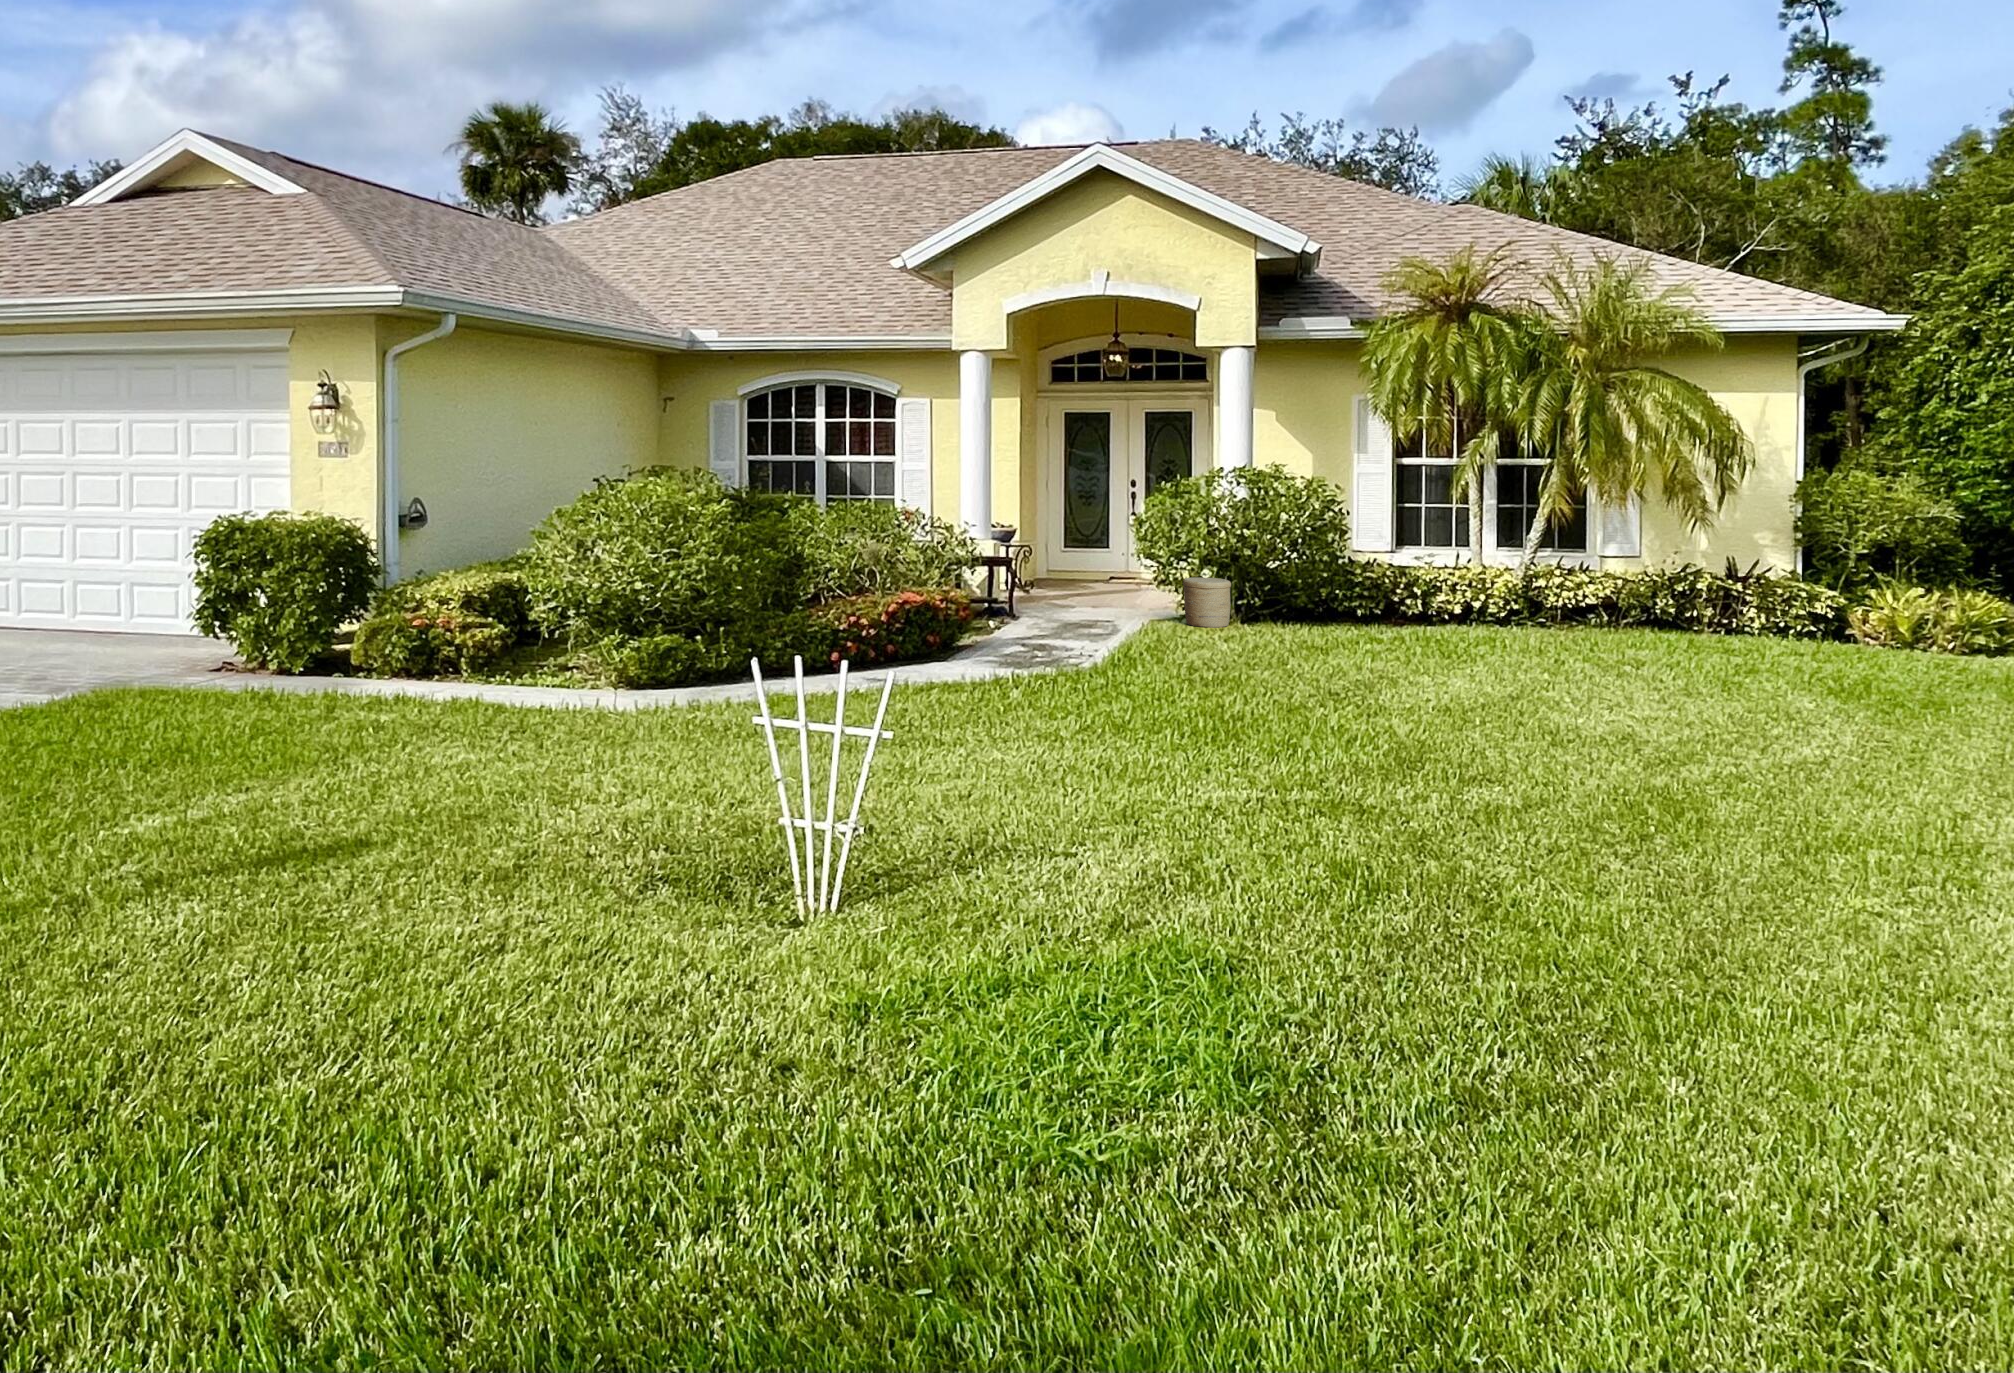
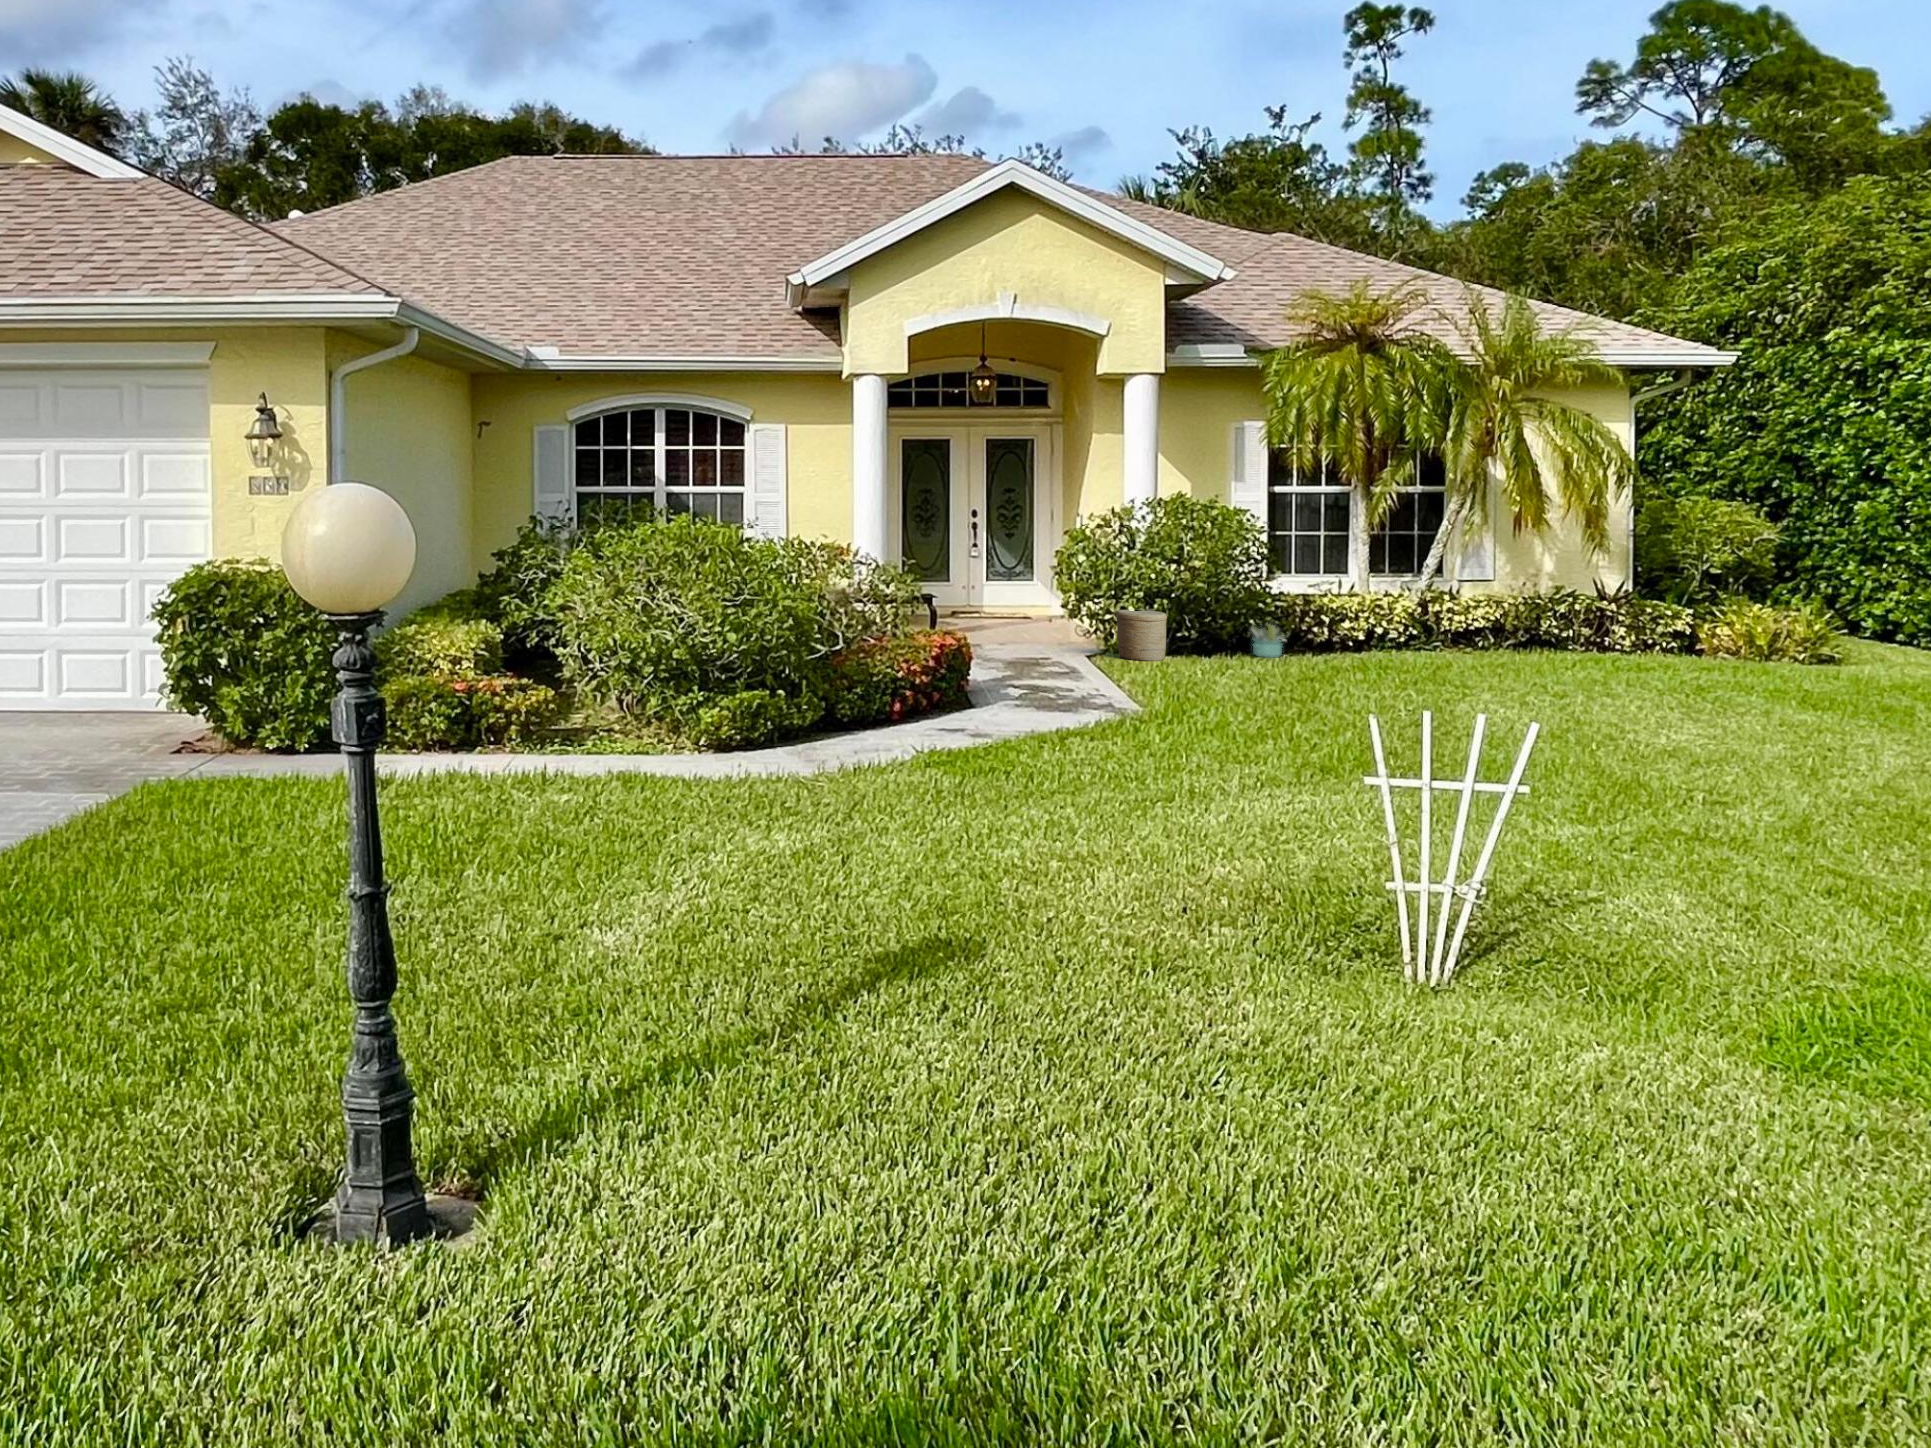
decorative plant: none [1325,595,1362,628] -> present [1252,625,1283,658]

